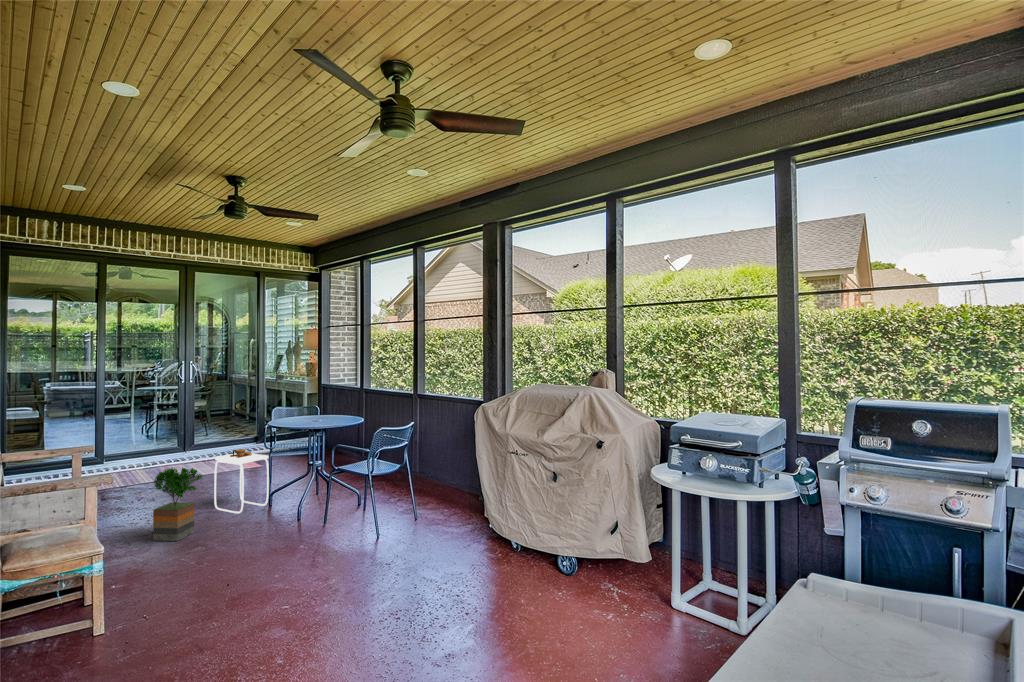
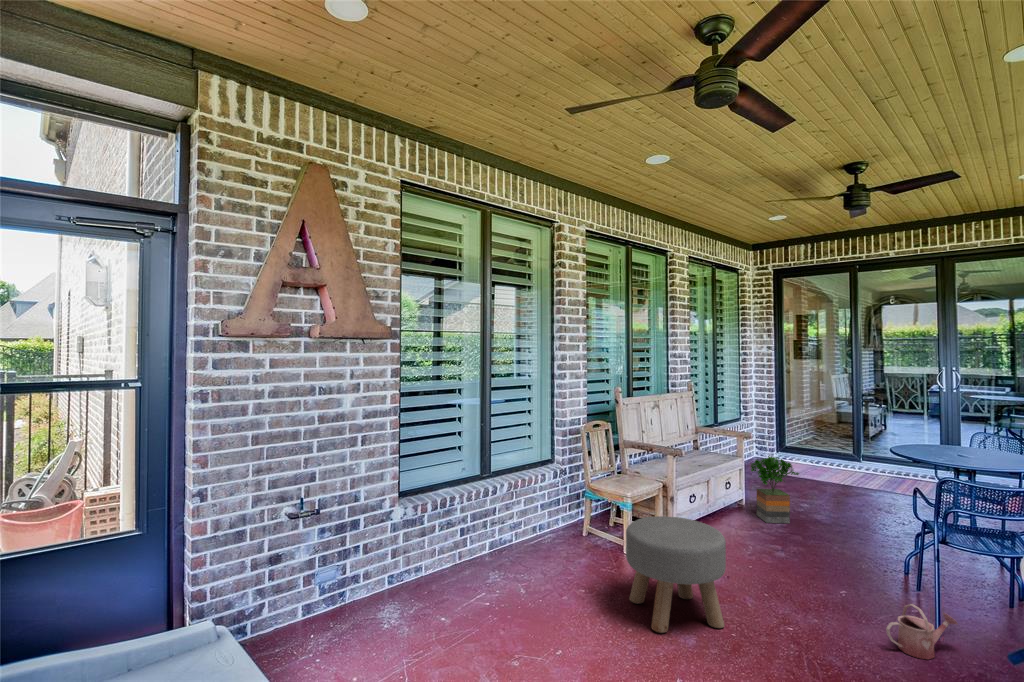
side table: present [214,449,269,513] -> none [846,459,895,532]
watering can: none [401,522,423,557] -> present [886,604,958,659]
ottoman: none [245,528,354,653] -> present [626,516,726,633]

